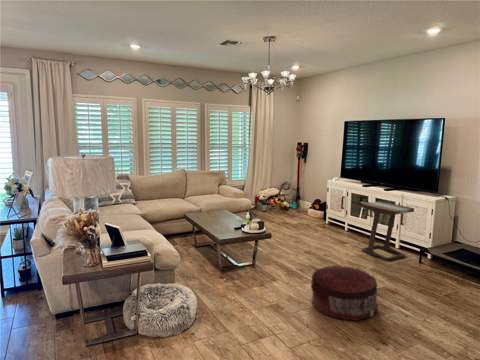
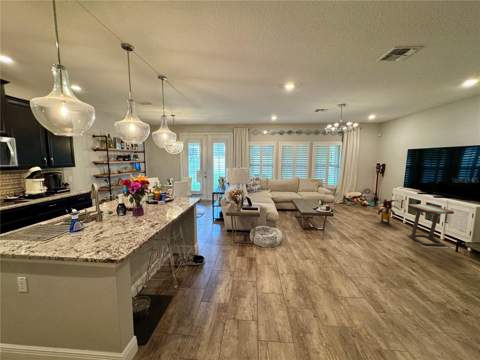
house plant: none [309,198,345,234] -> present [378,199,398,222]
pouf: present [311,266,378,321] -> none [346,235,391,267]

